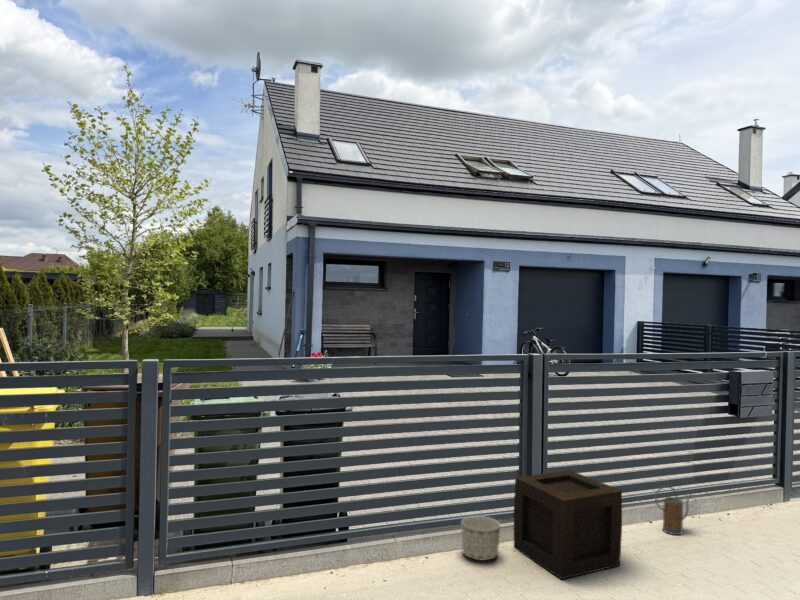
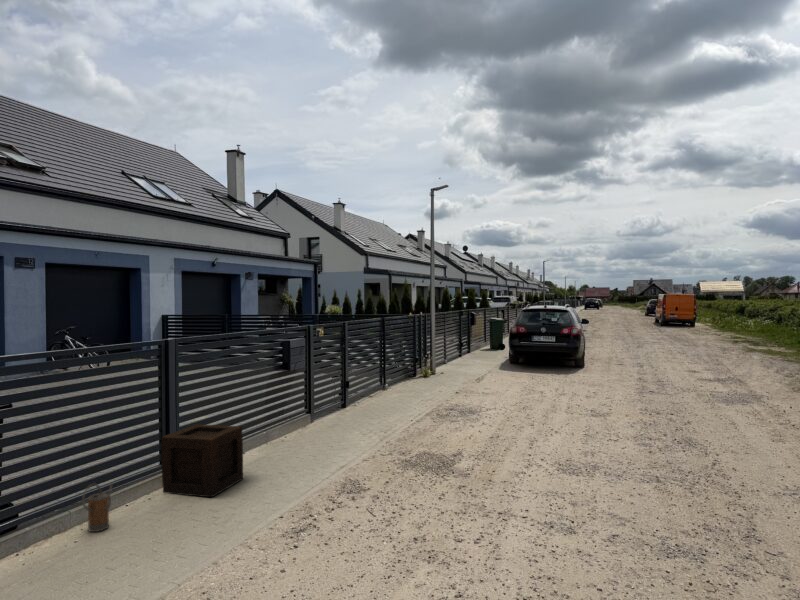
watering can: present [655,486,692,535] -> present [82,484,113,532]
planter: present [461,516,500,561] -> none [123,473,158,508]

